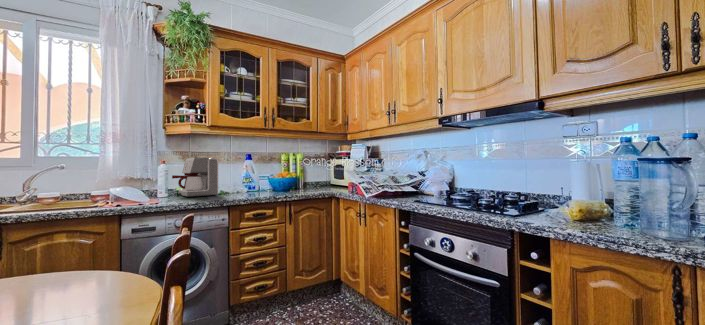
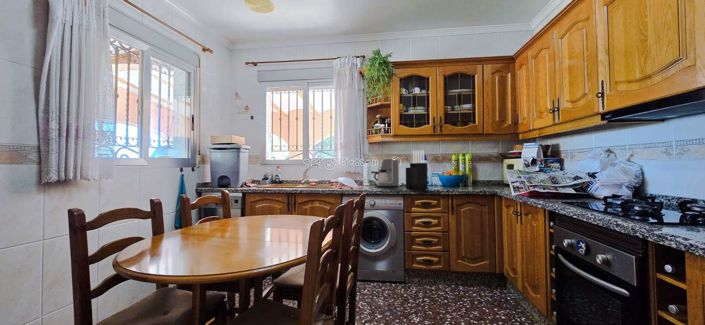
knife block: none [230,146,261,198] -> present [406,150,428,190]

